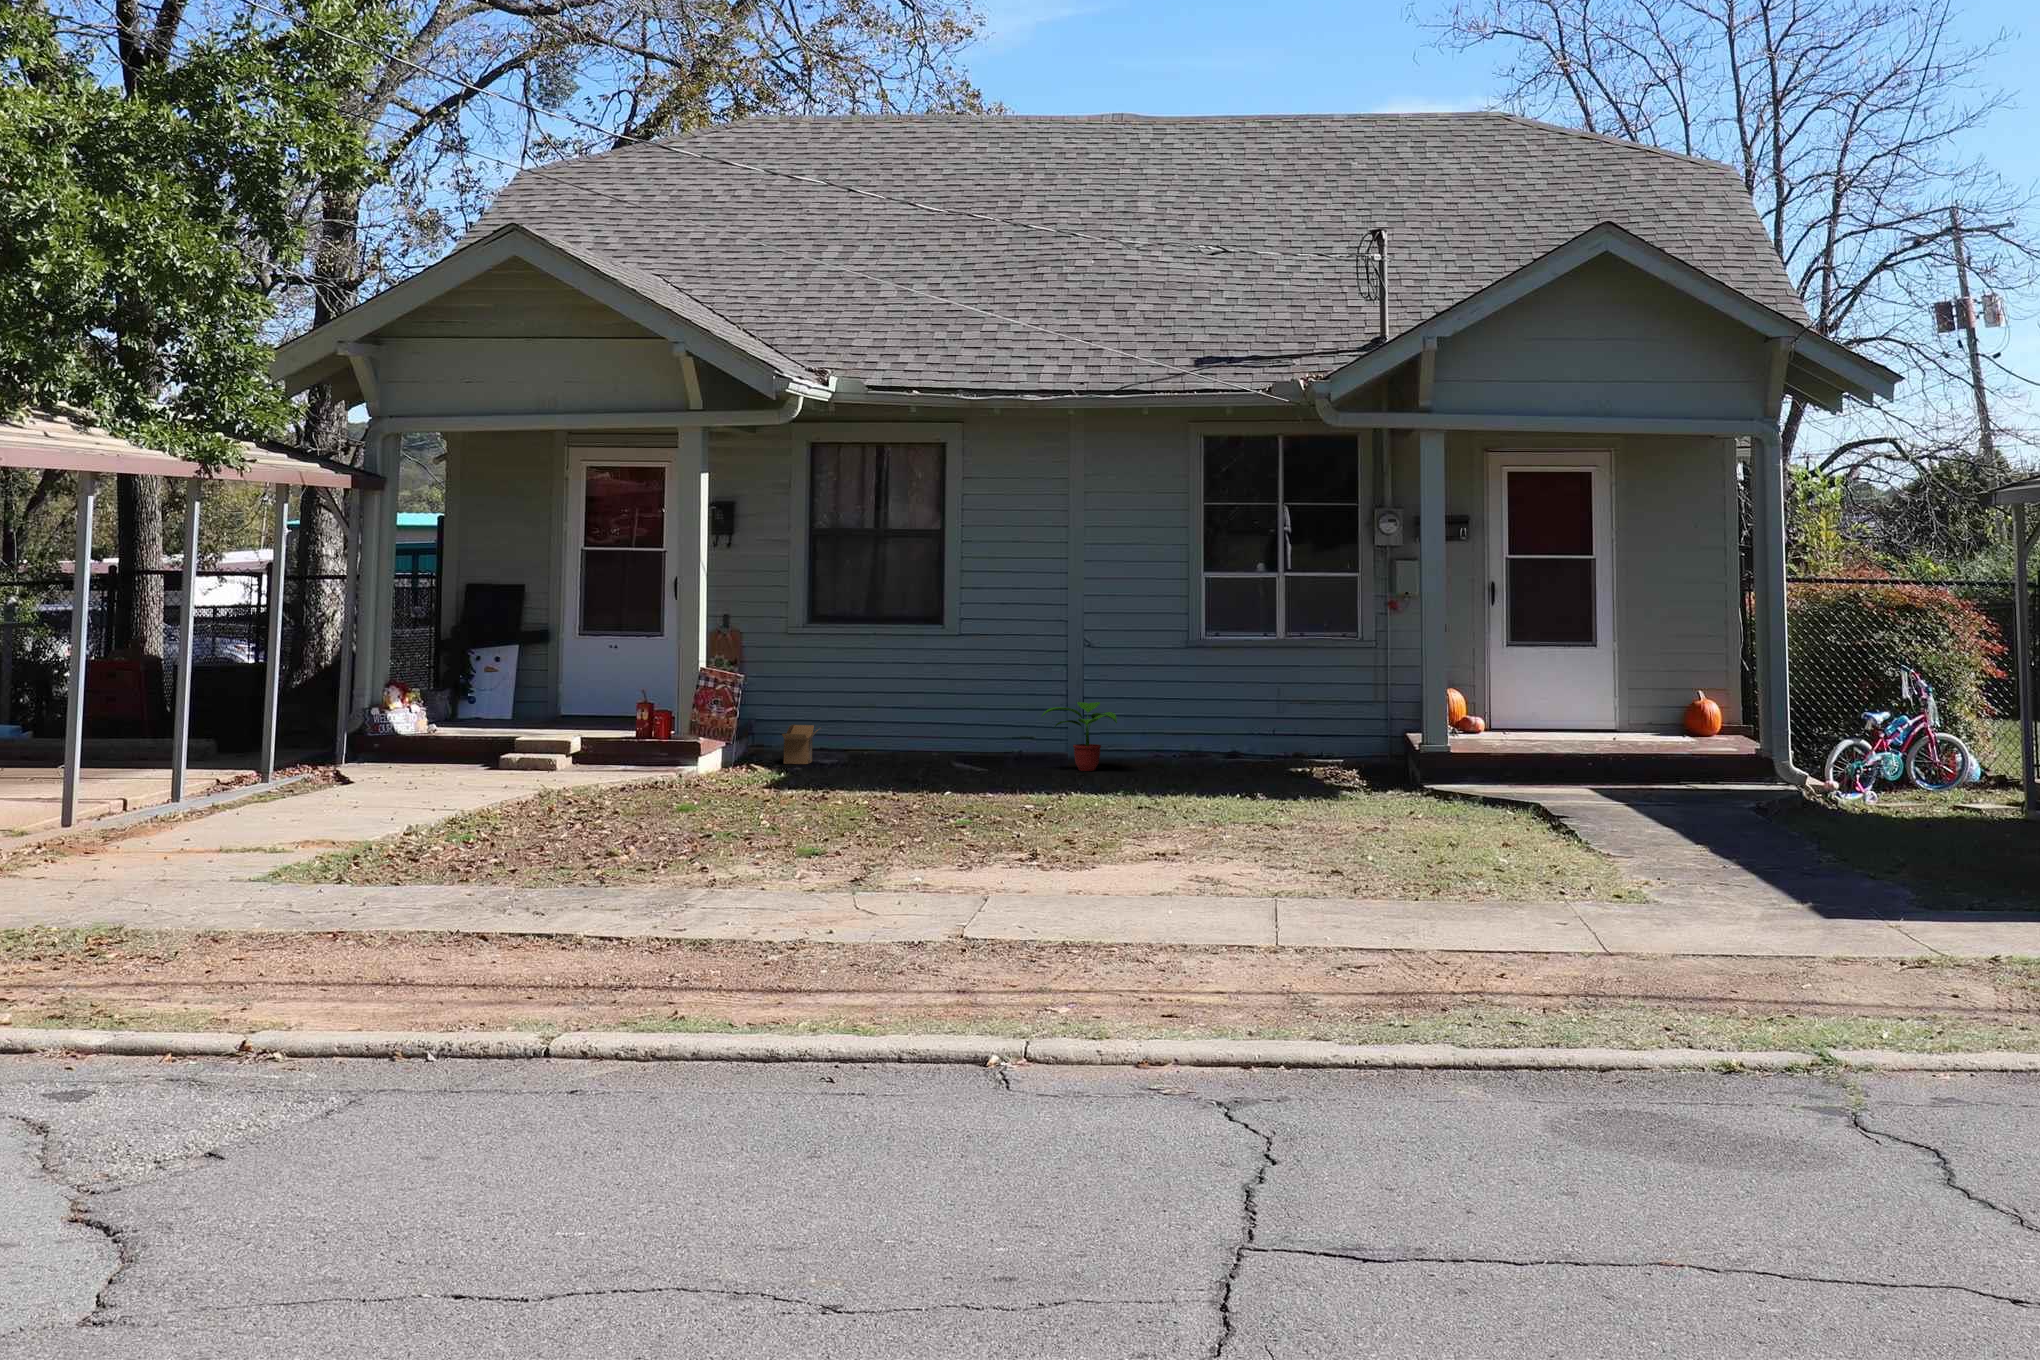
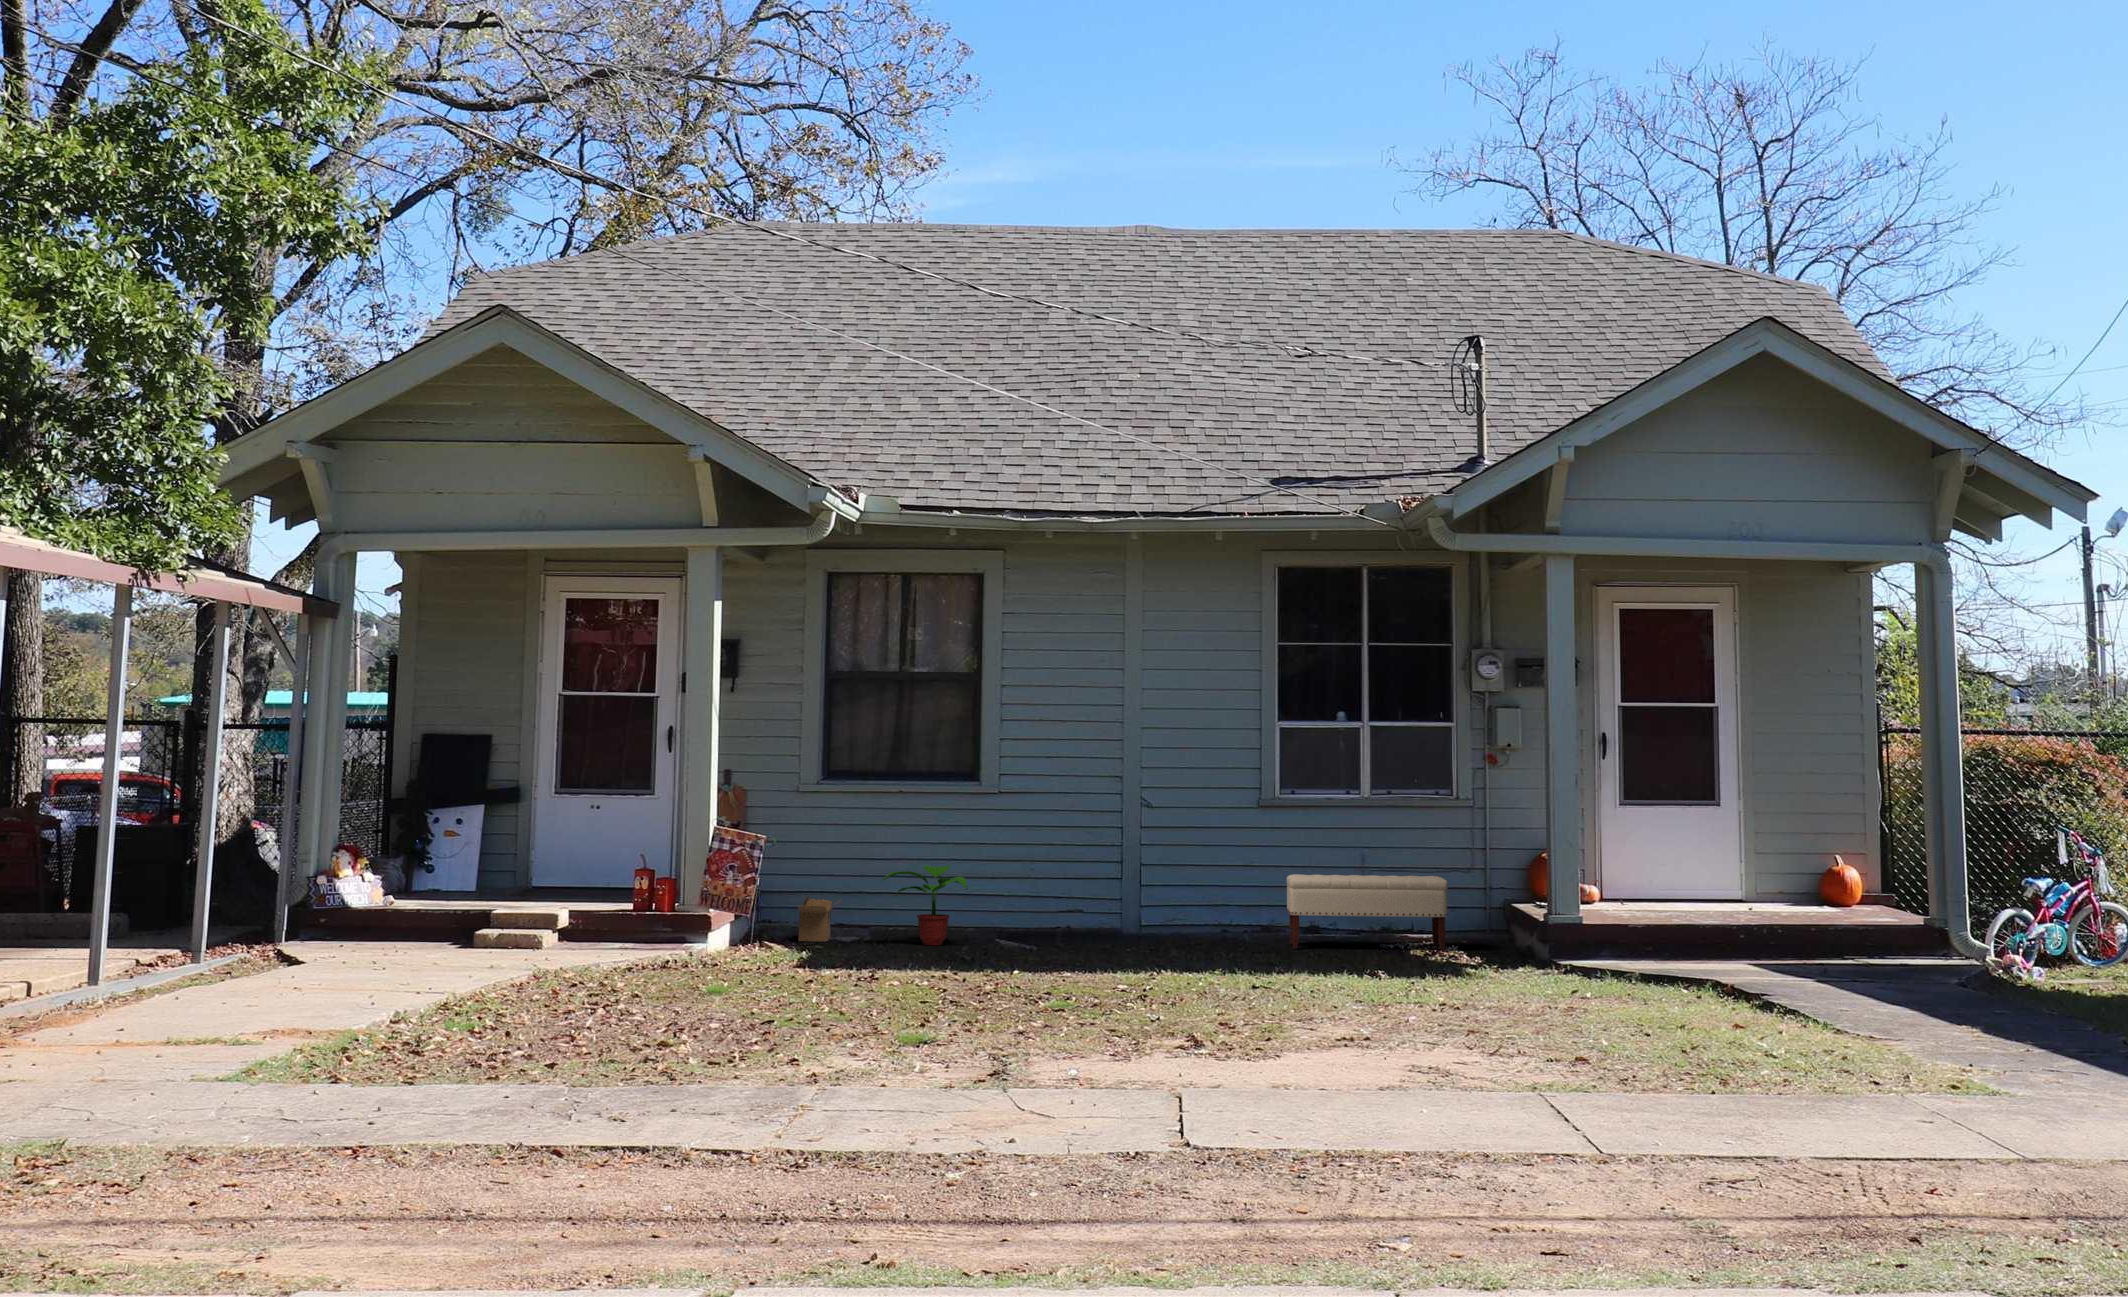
potted plant: present [1042,702,1117,771] -> present [881,865,967,945]
bench: none [1207,707,1346,774] -> present [1286,874,1448,951]

